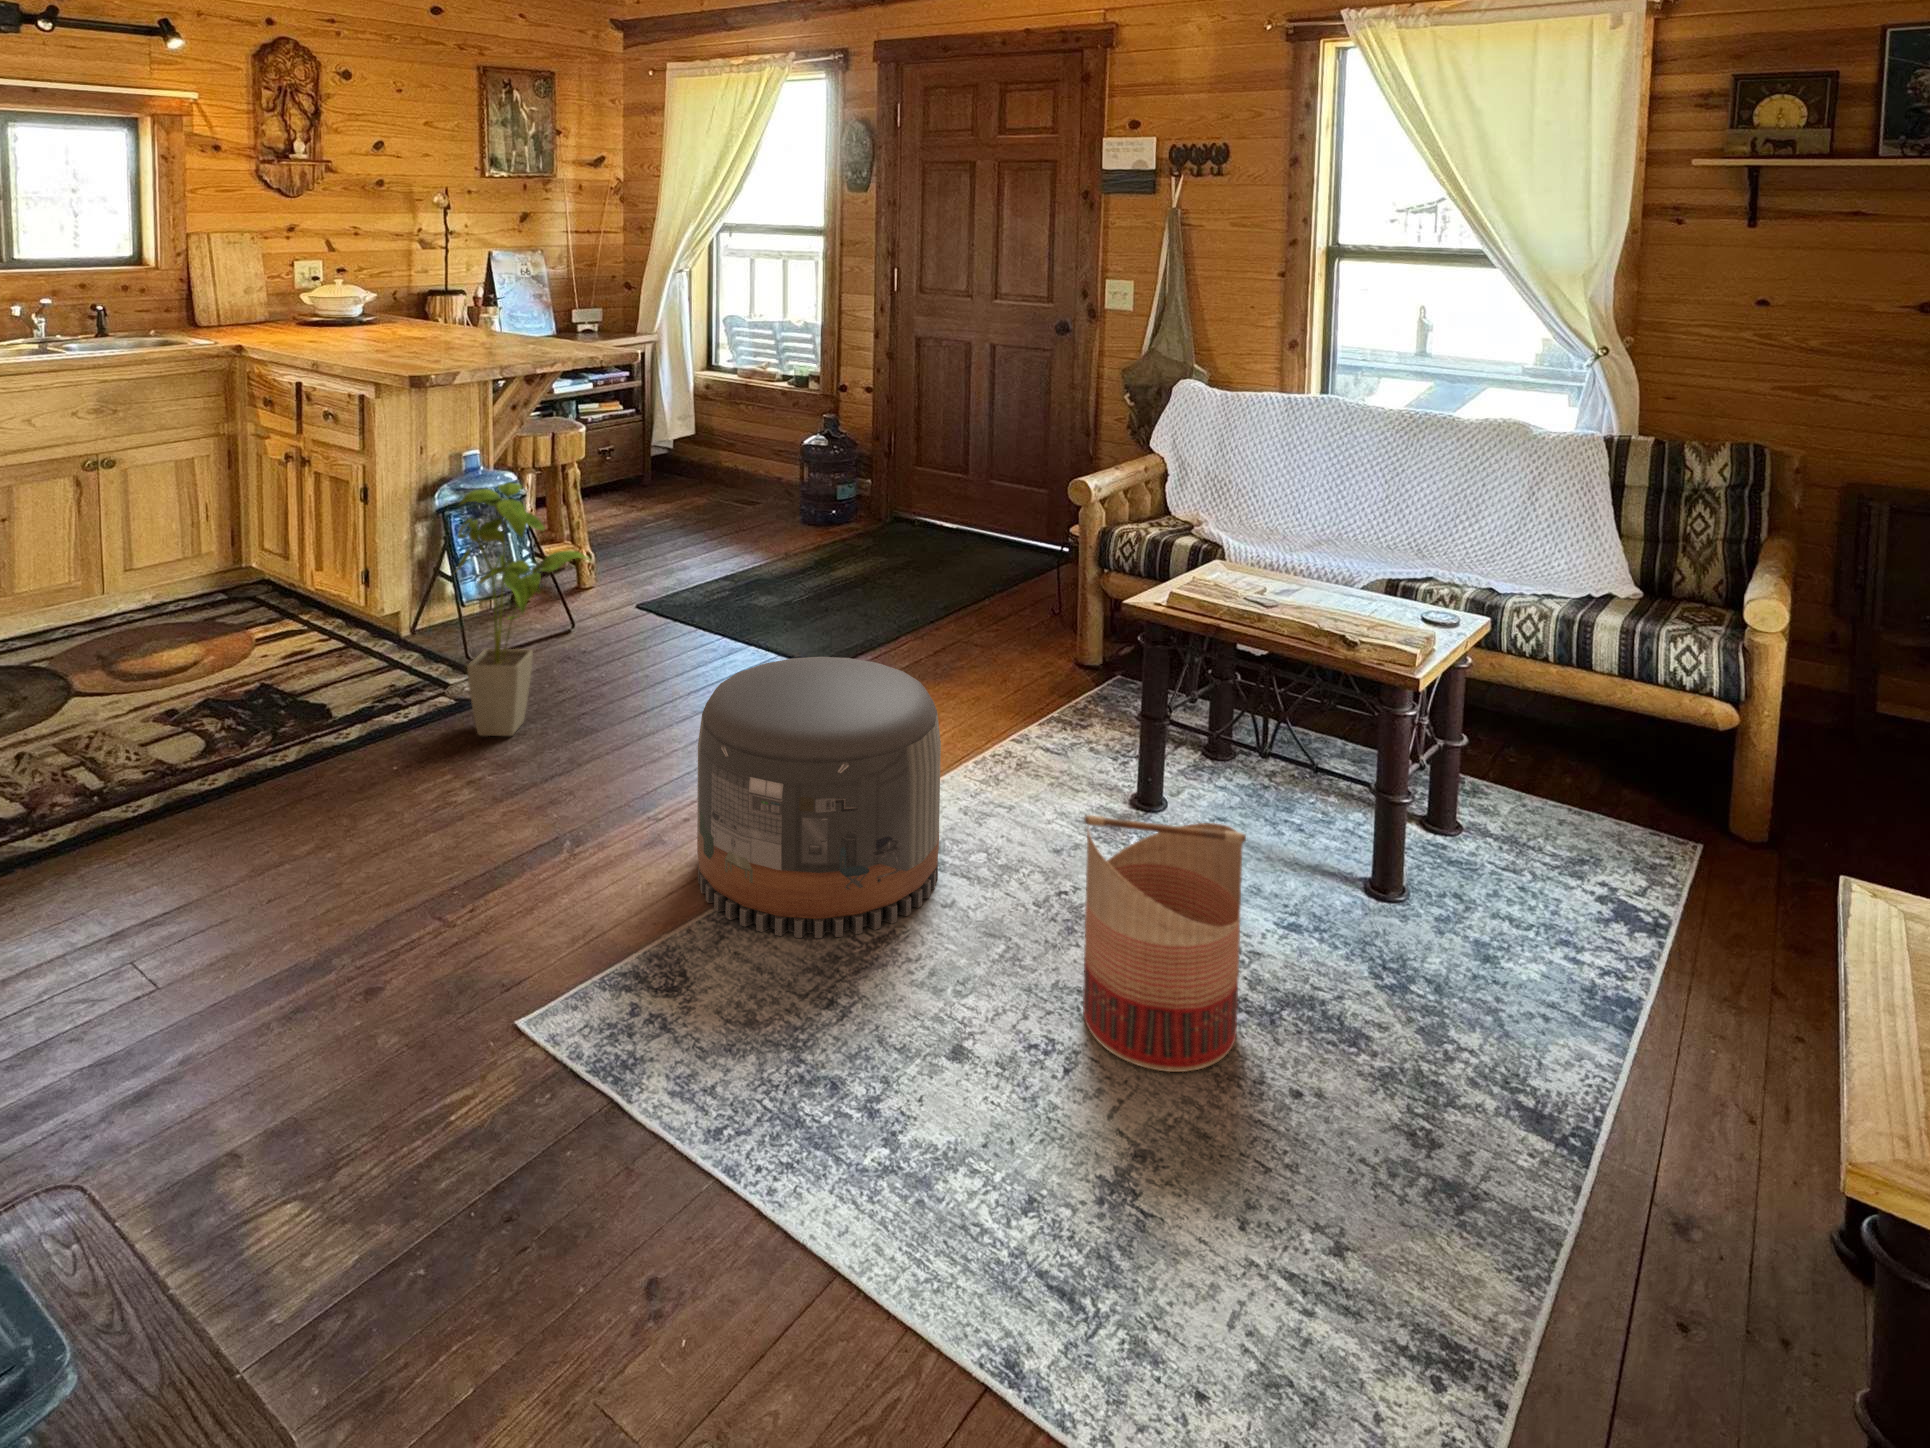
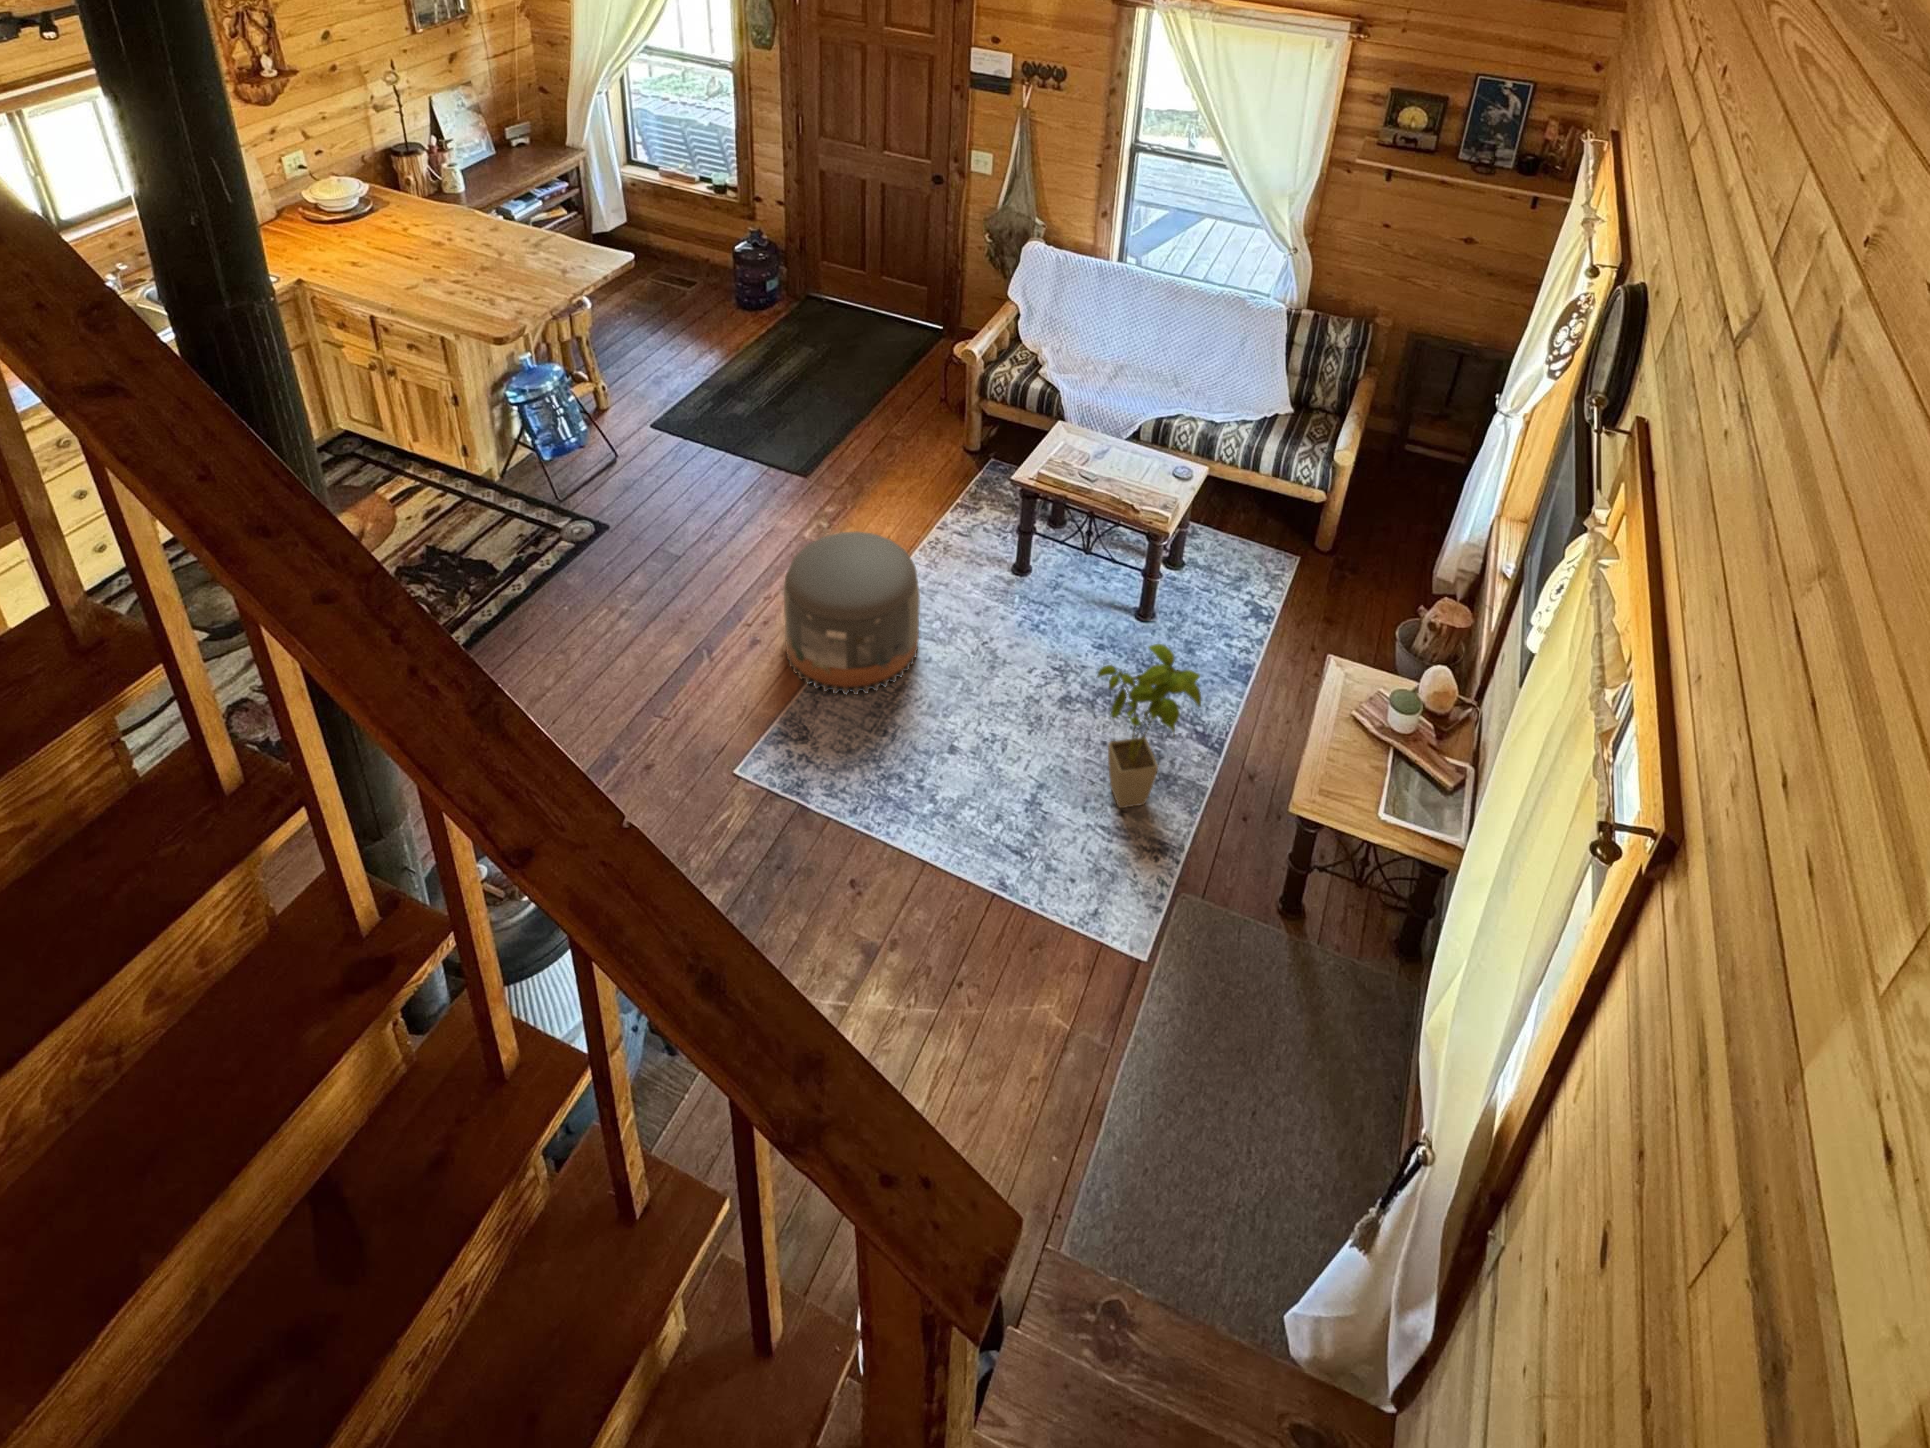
house plant: present [454,482,590,736] -> present [1097,644,1201,808]
basket: present [1083,815,1246,1072] -> none [1006,630,1086,744]

